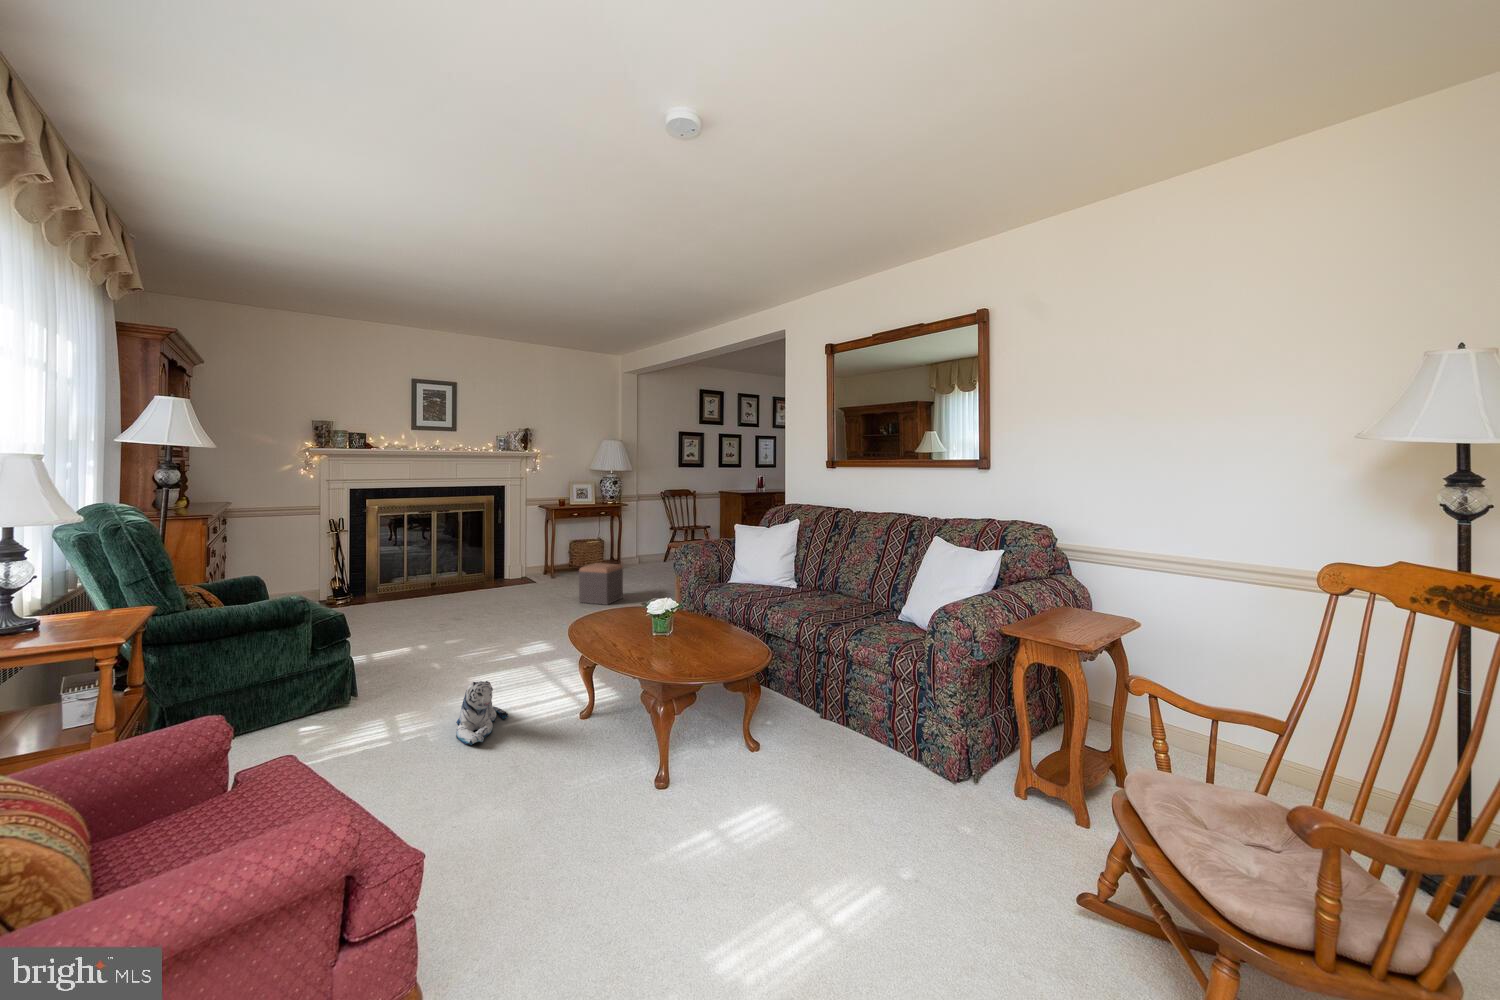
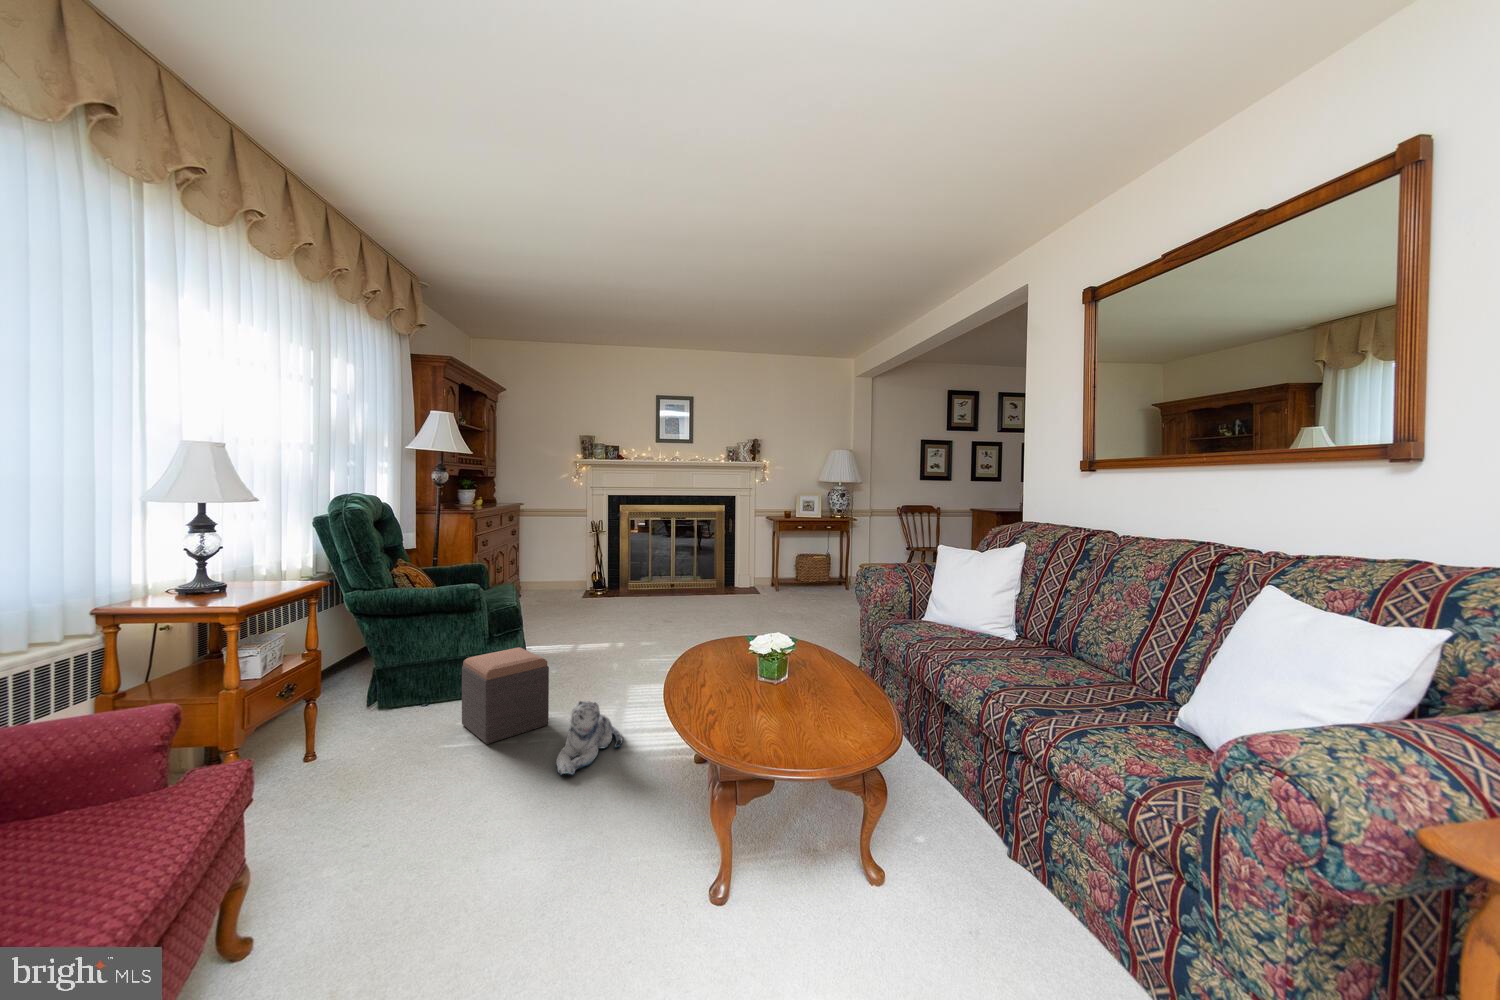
footstool: present [579,563,623,605] -> present [462,647,549,744]

